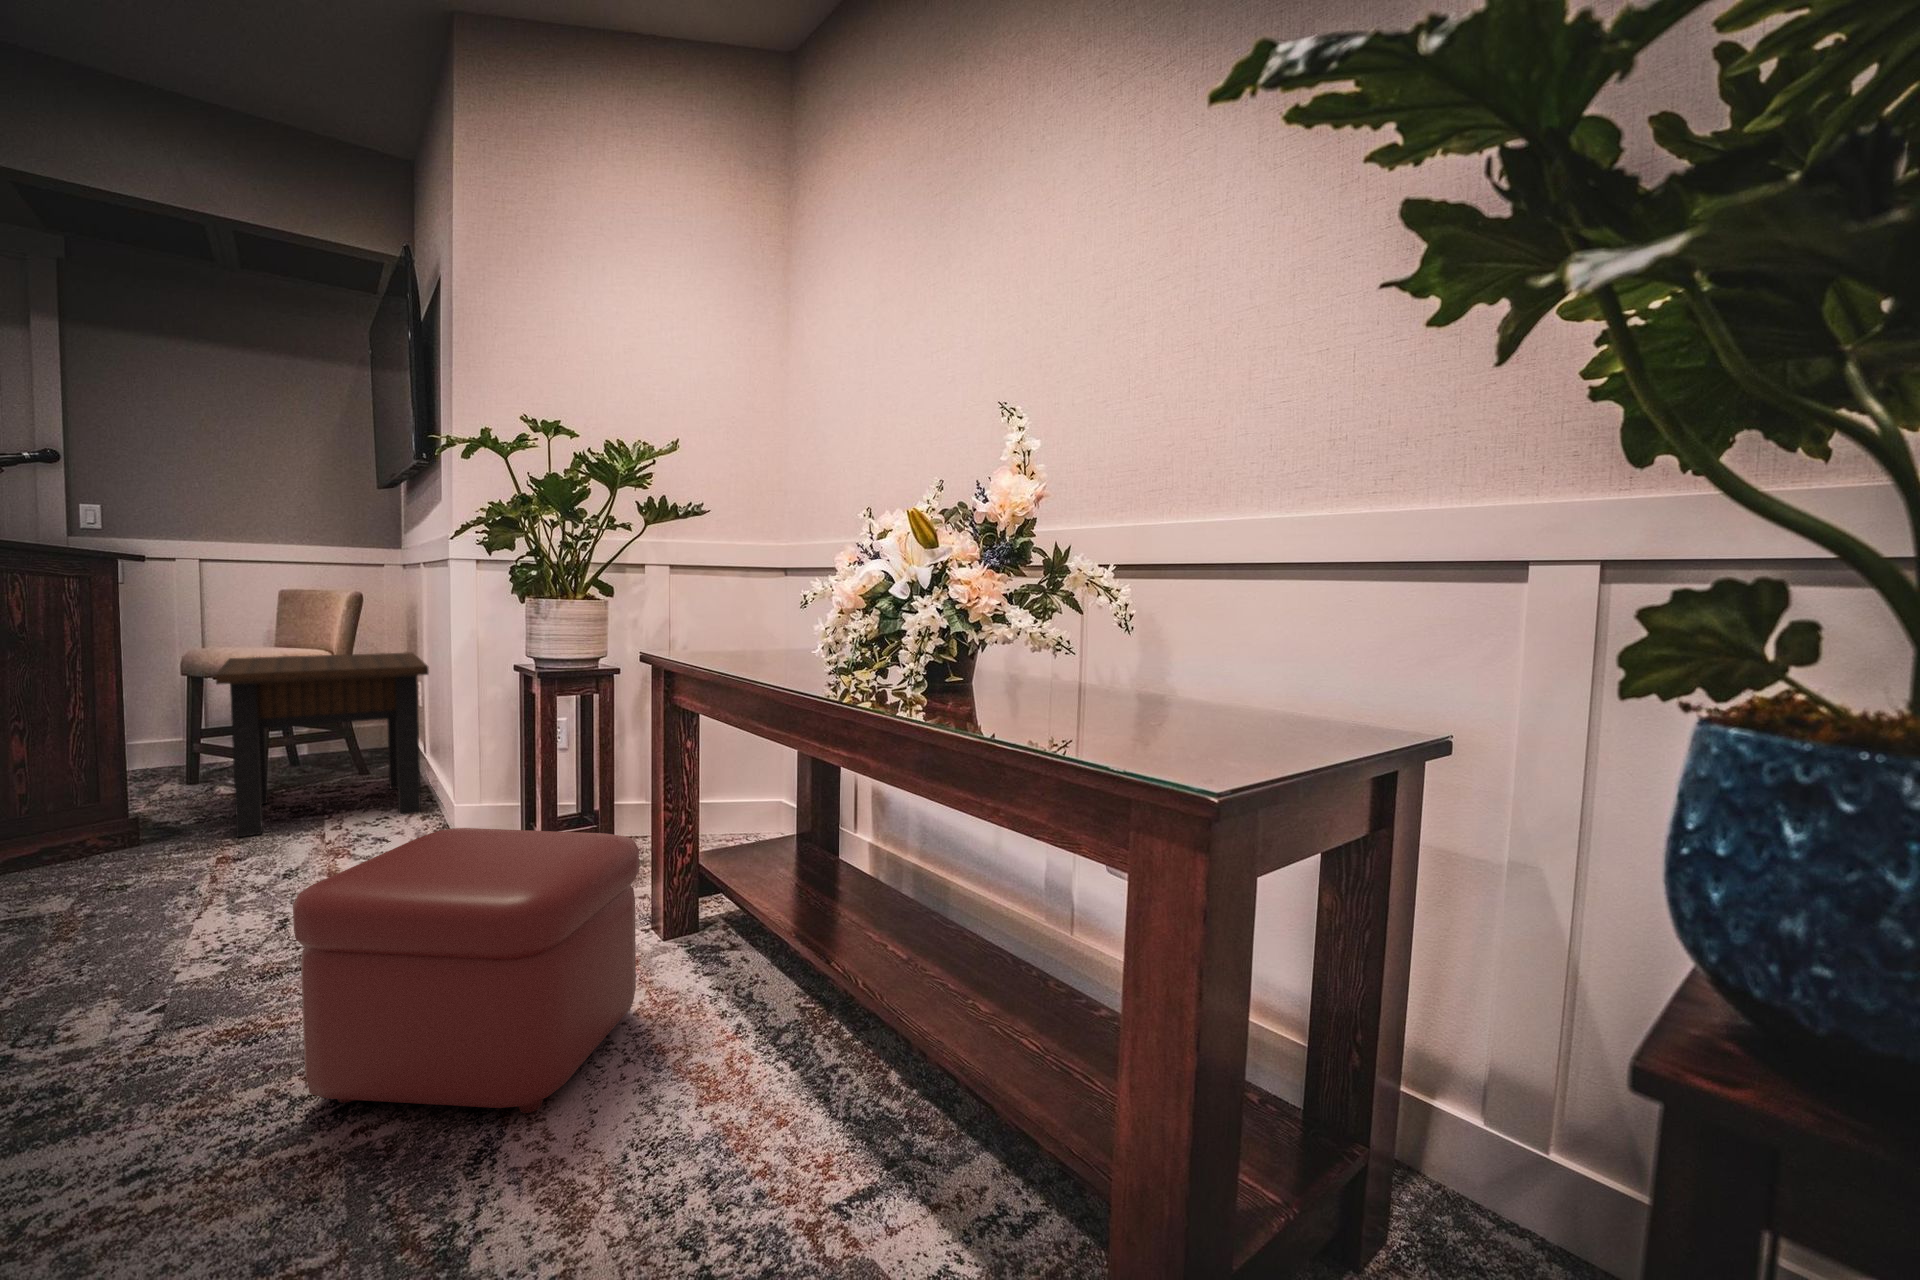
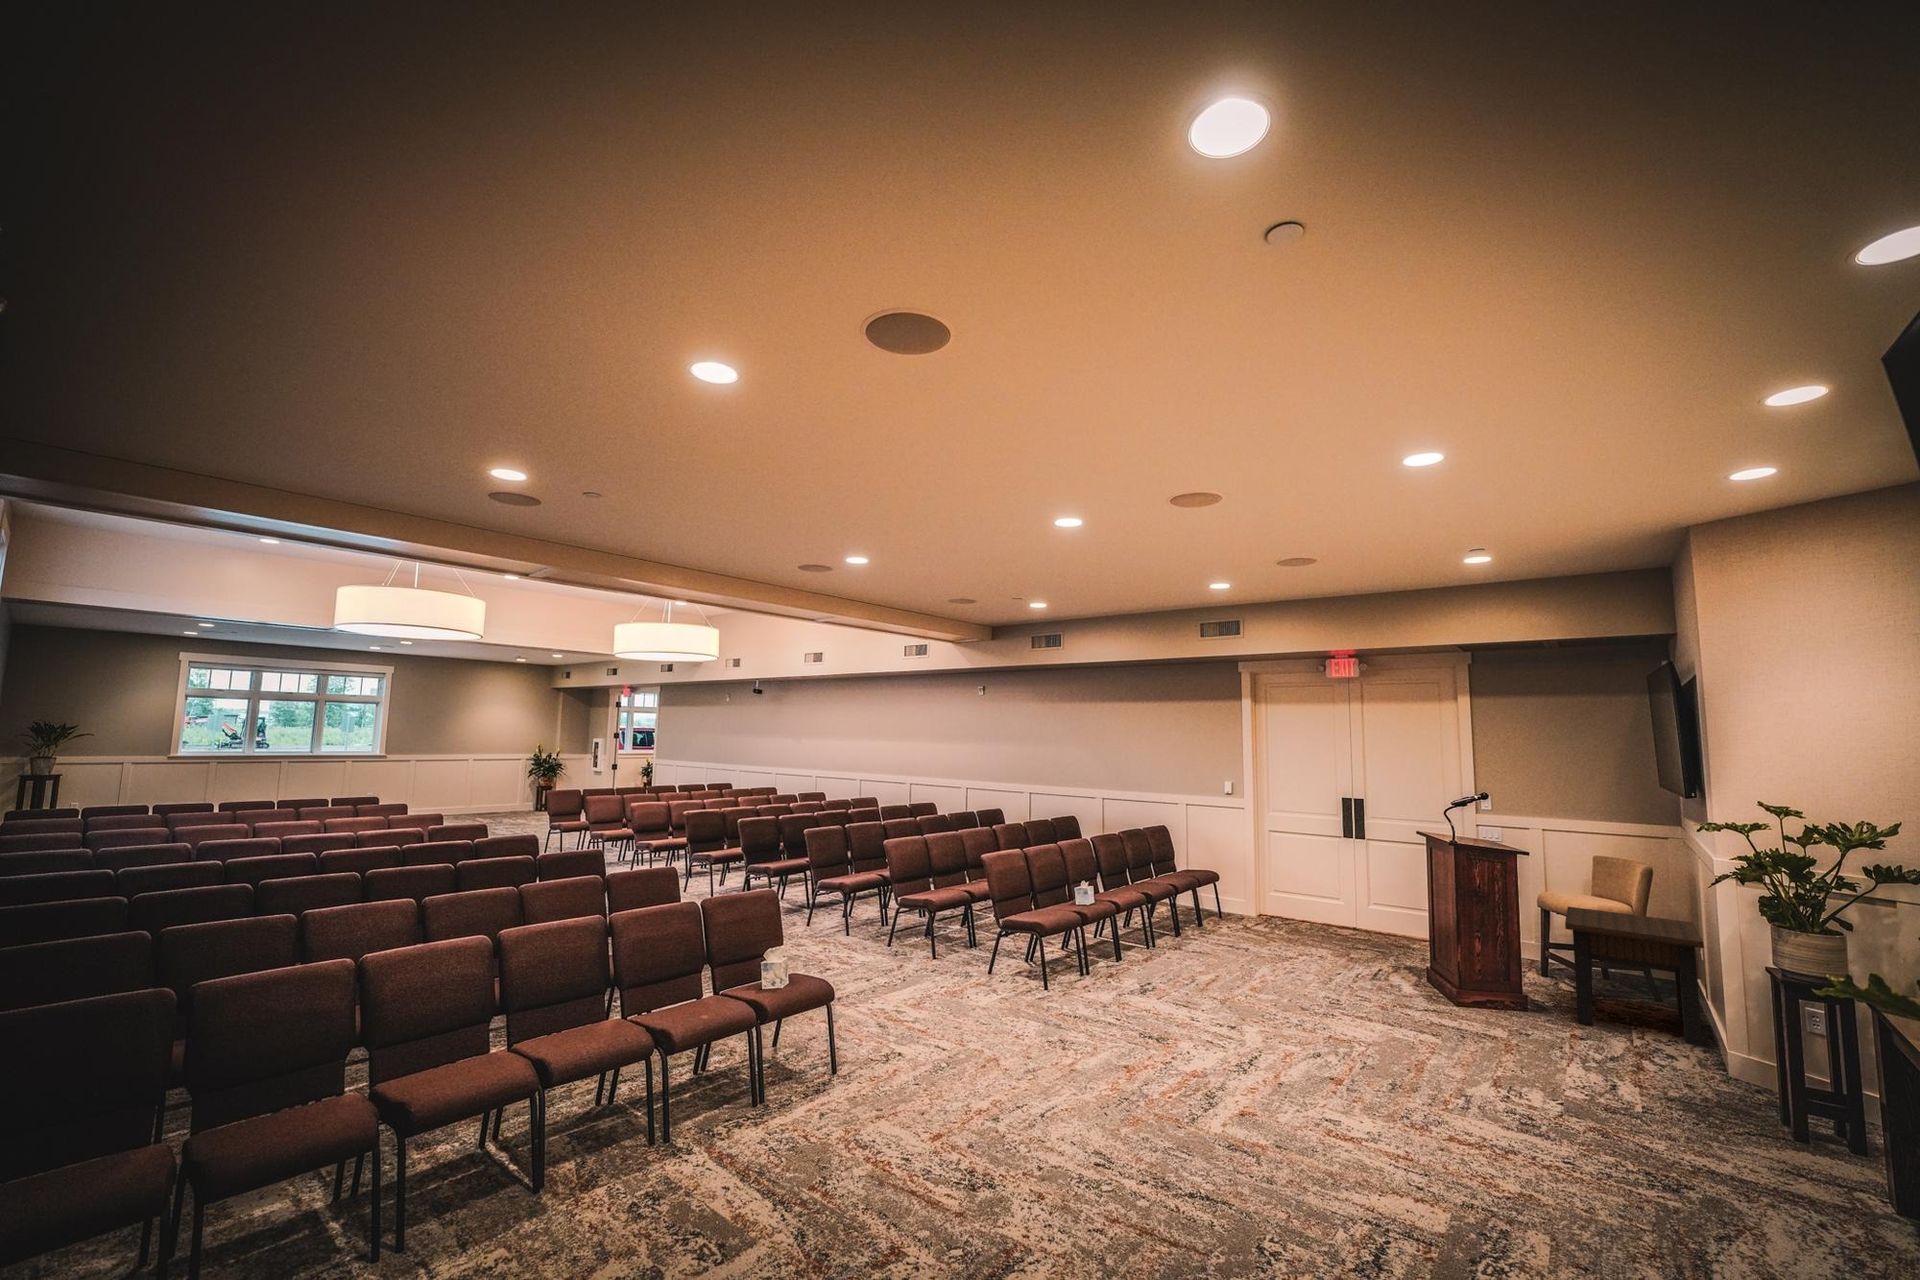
ottoman: present [293,828,639,1113] -> none [1626,1066,1847,1242]

